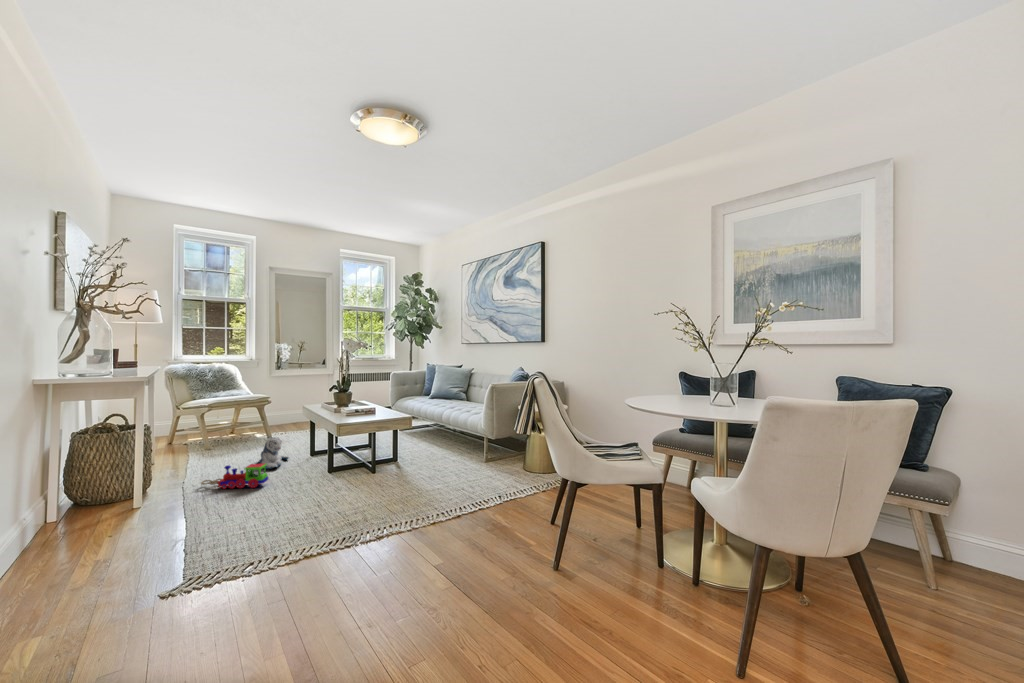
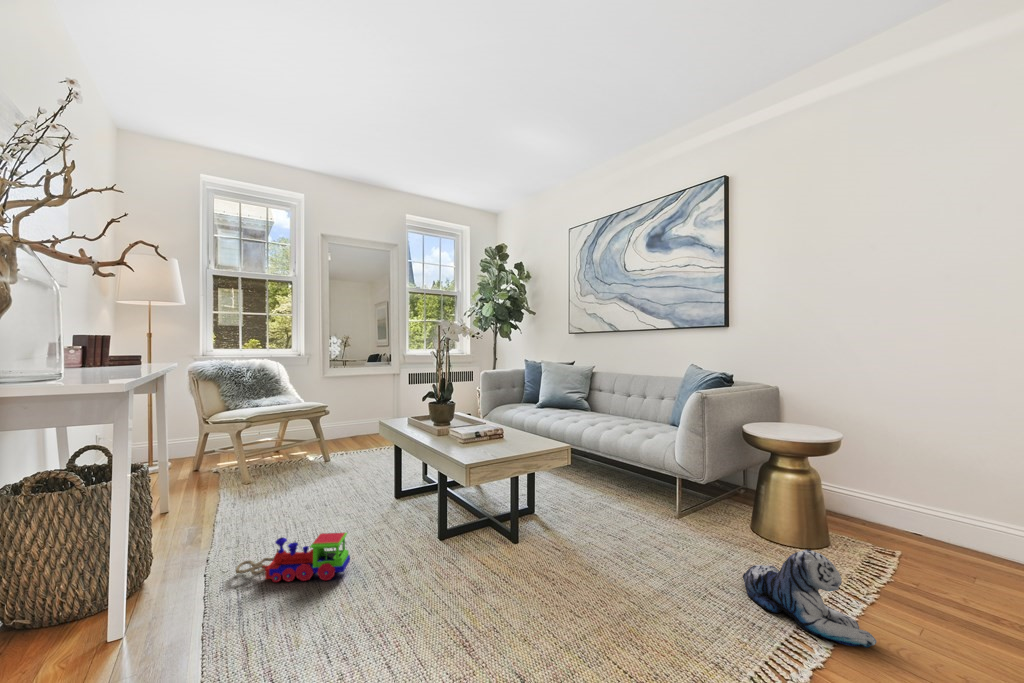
plush toy: present [258,437,288,469] -> present [743,549,876,648]

